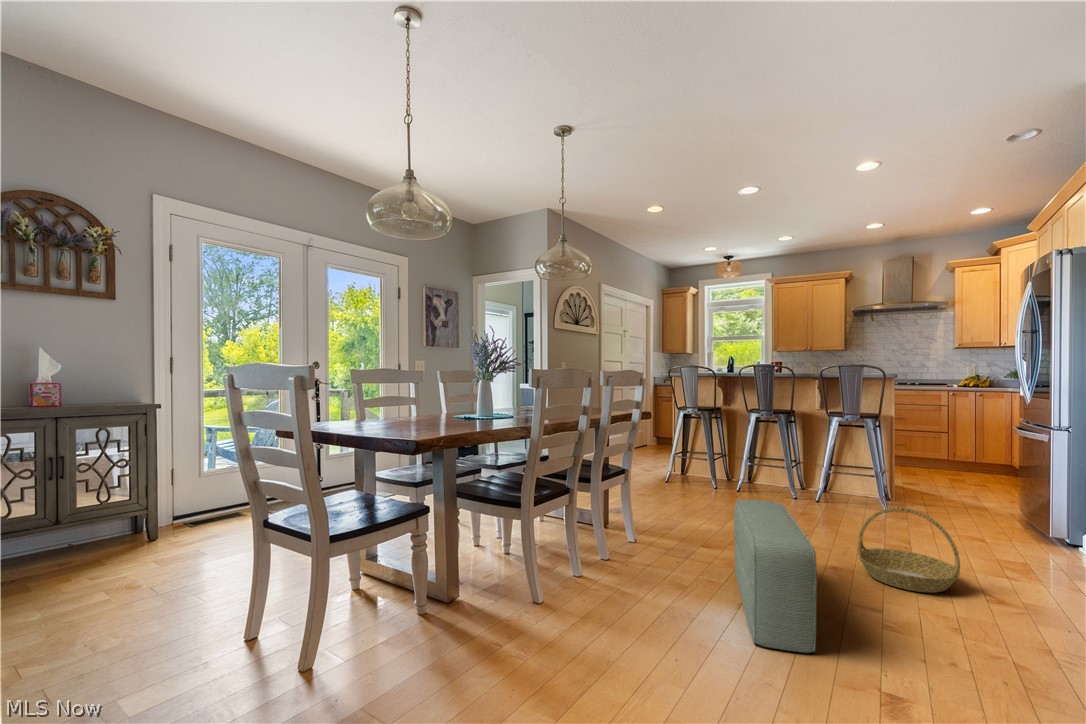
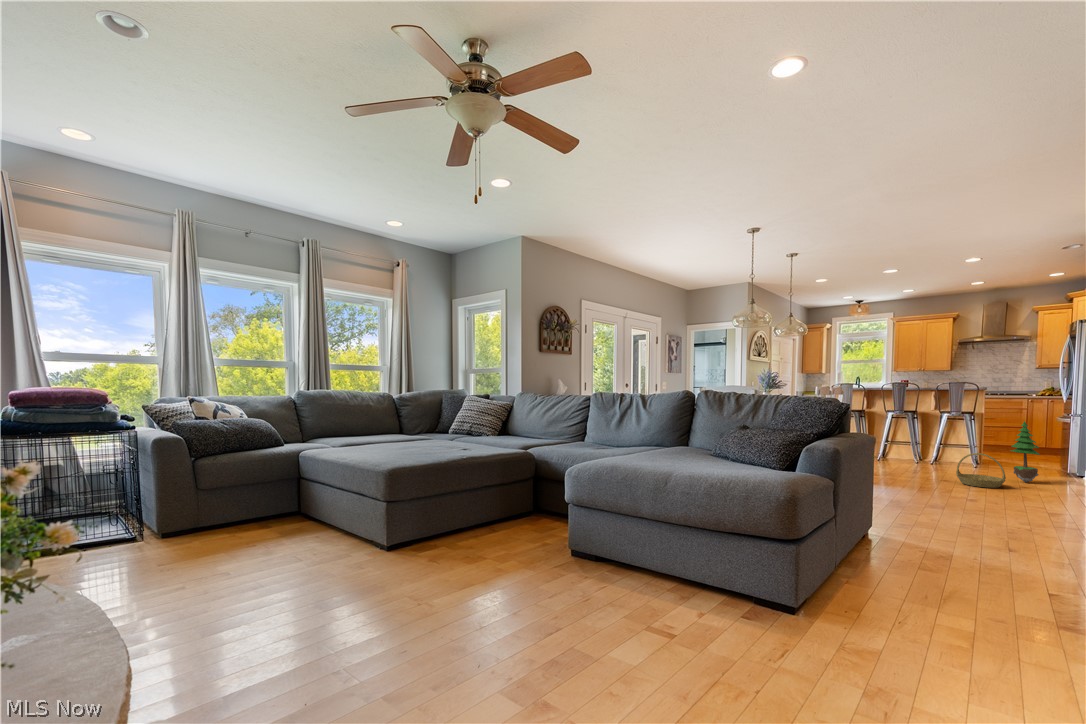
potted tree: none [956,432,1017,562] -> present [1011,421,1040,482]
pouf: present [734,500,817,653] -> none [896,449,938,495]

